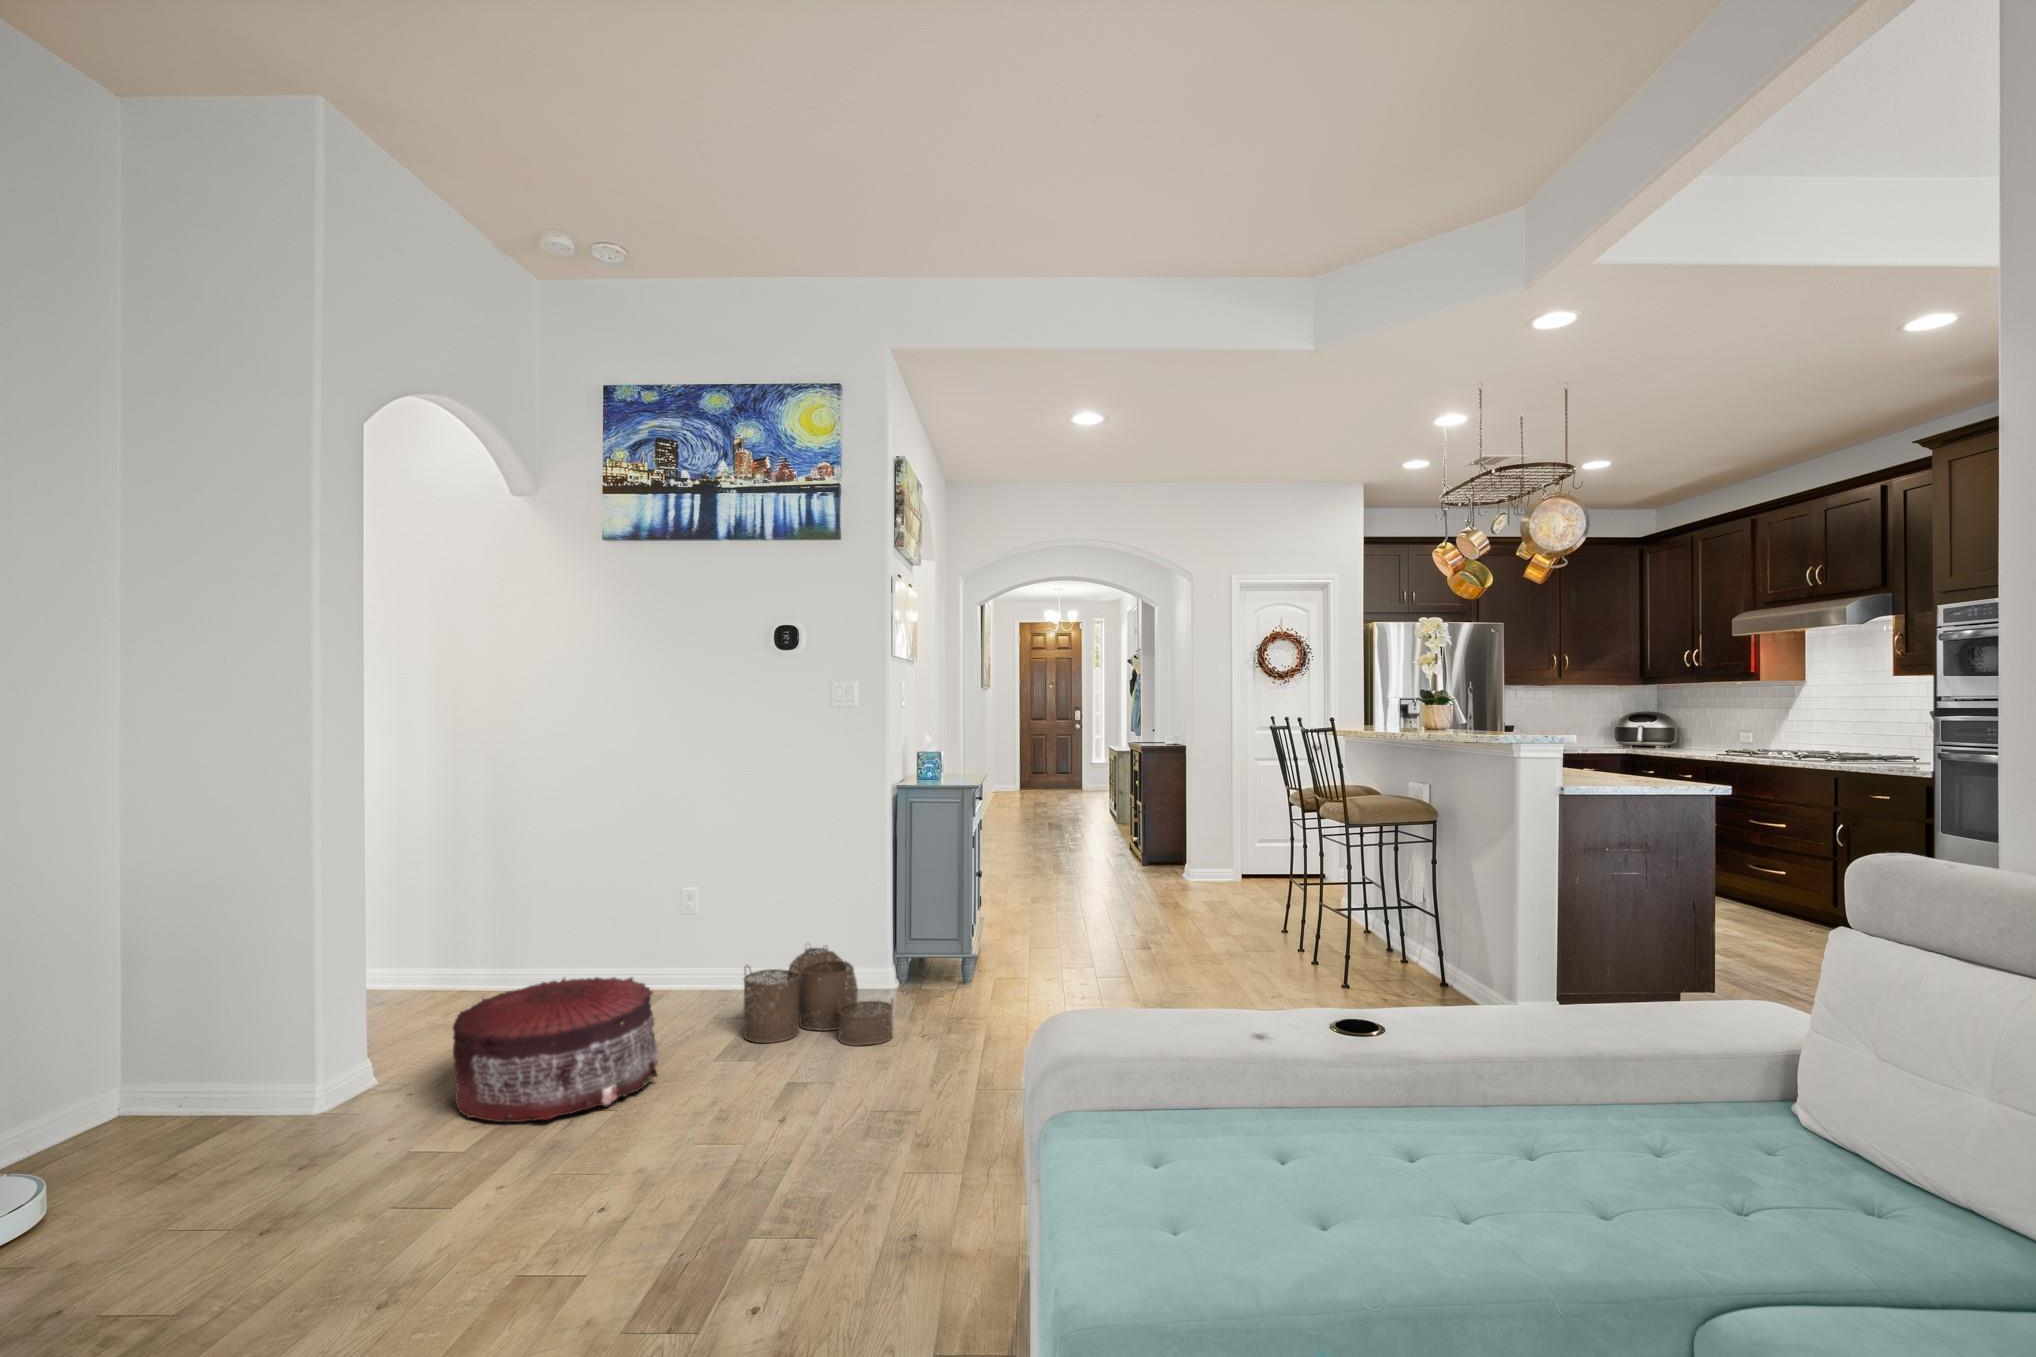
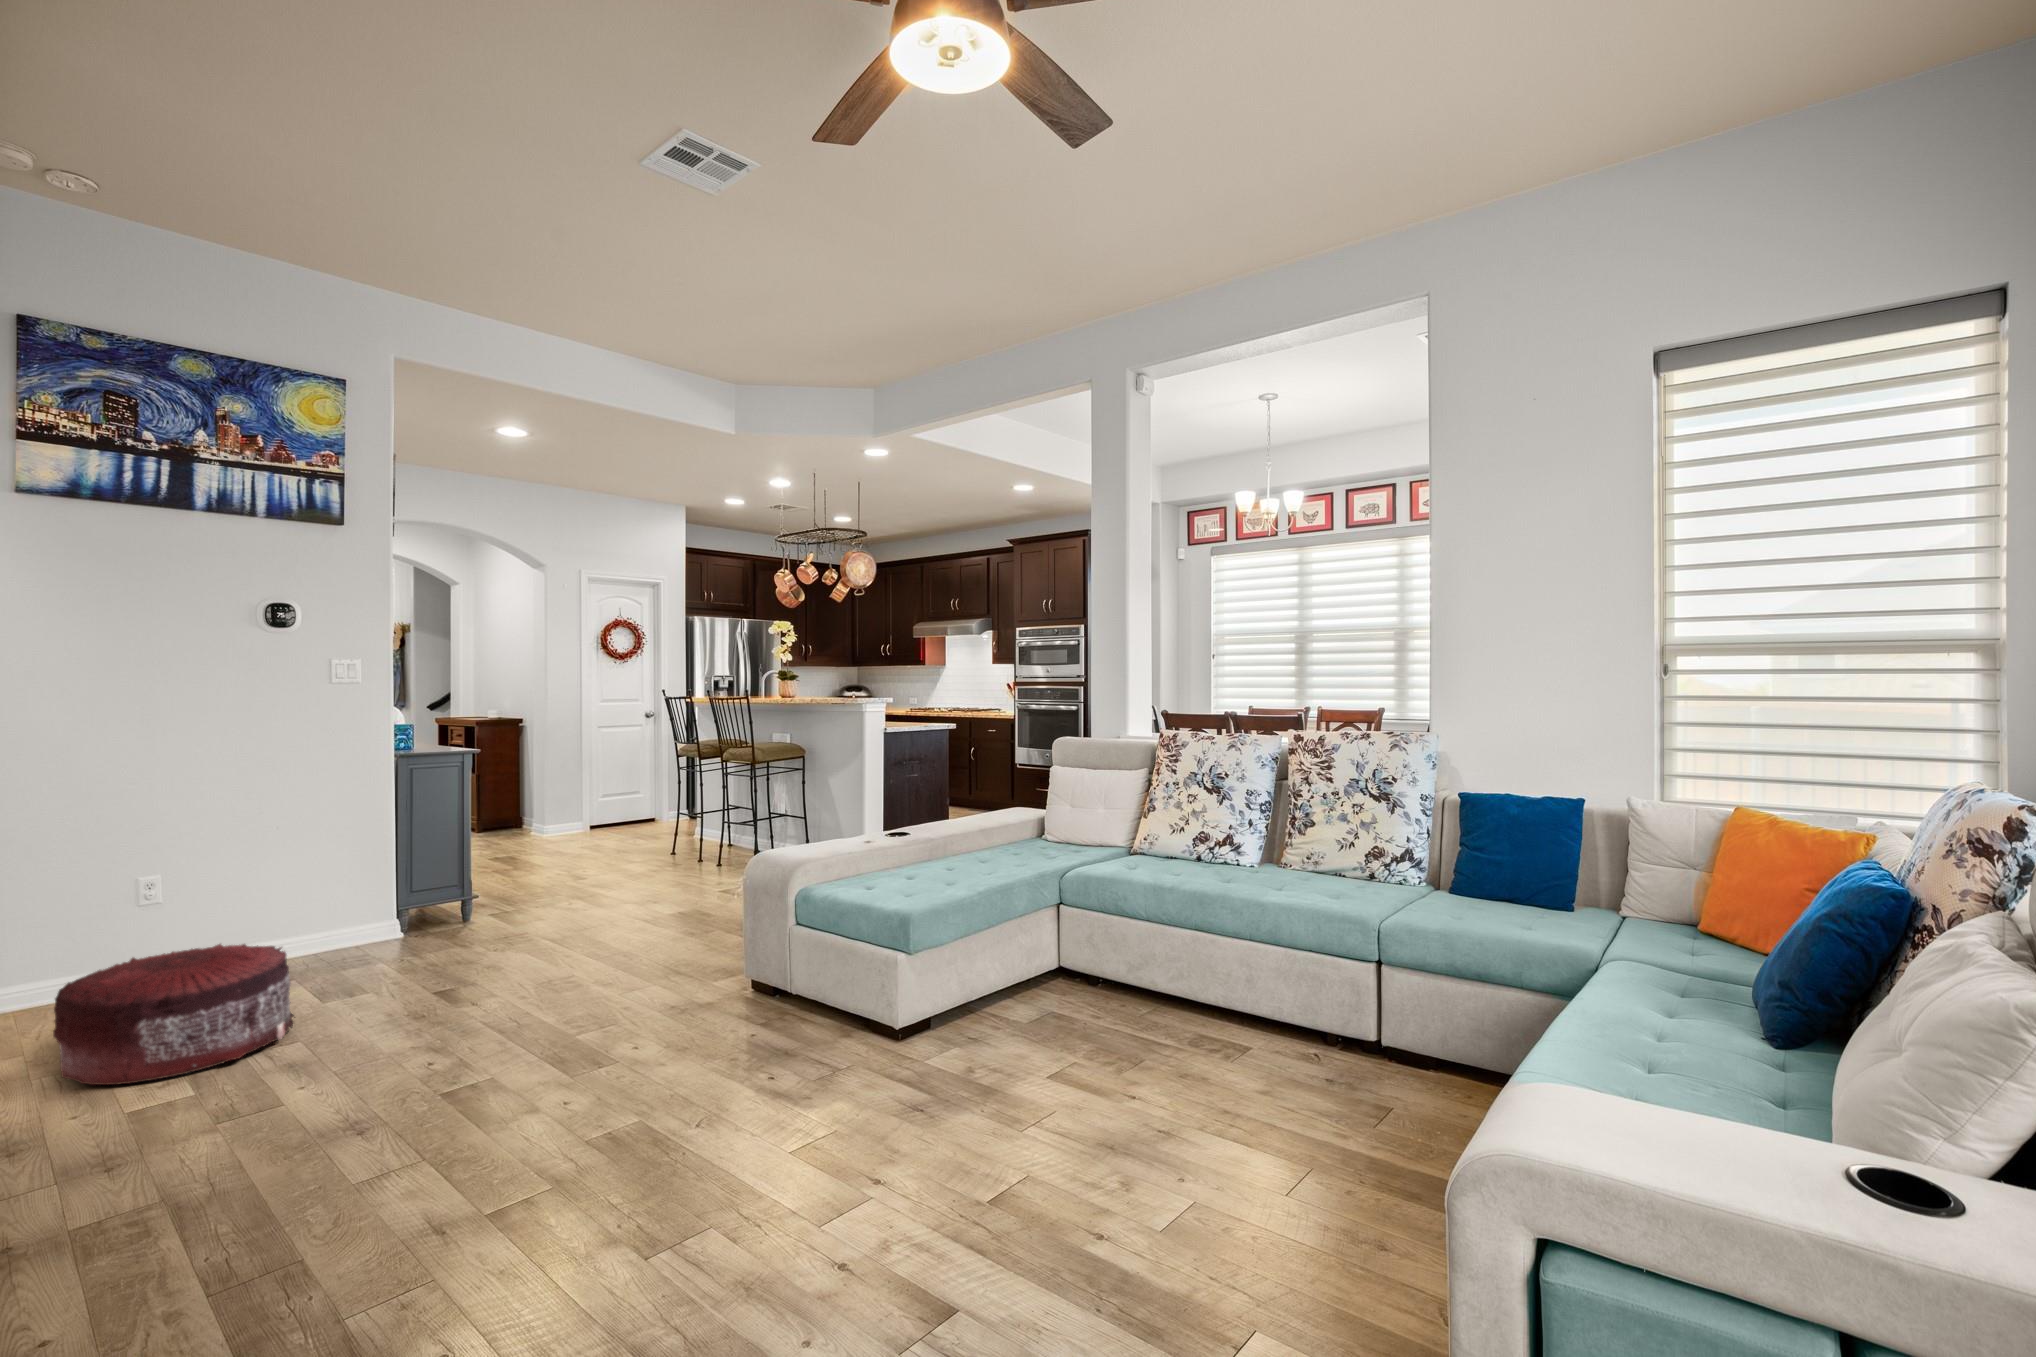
woven basket: present [744,944,893,1046] -> none [302,903,466,987]

